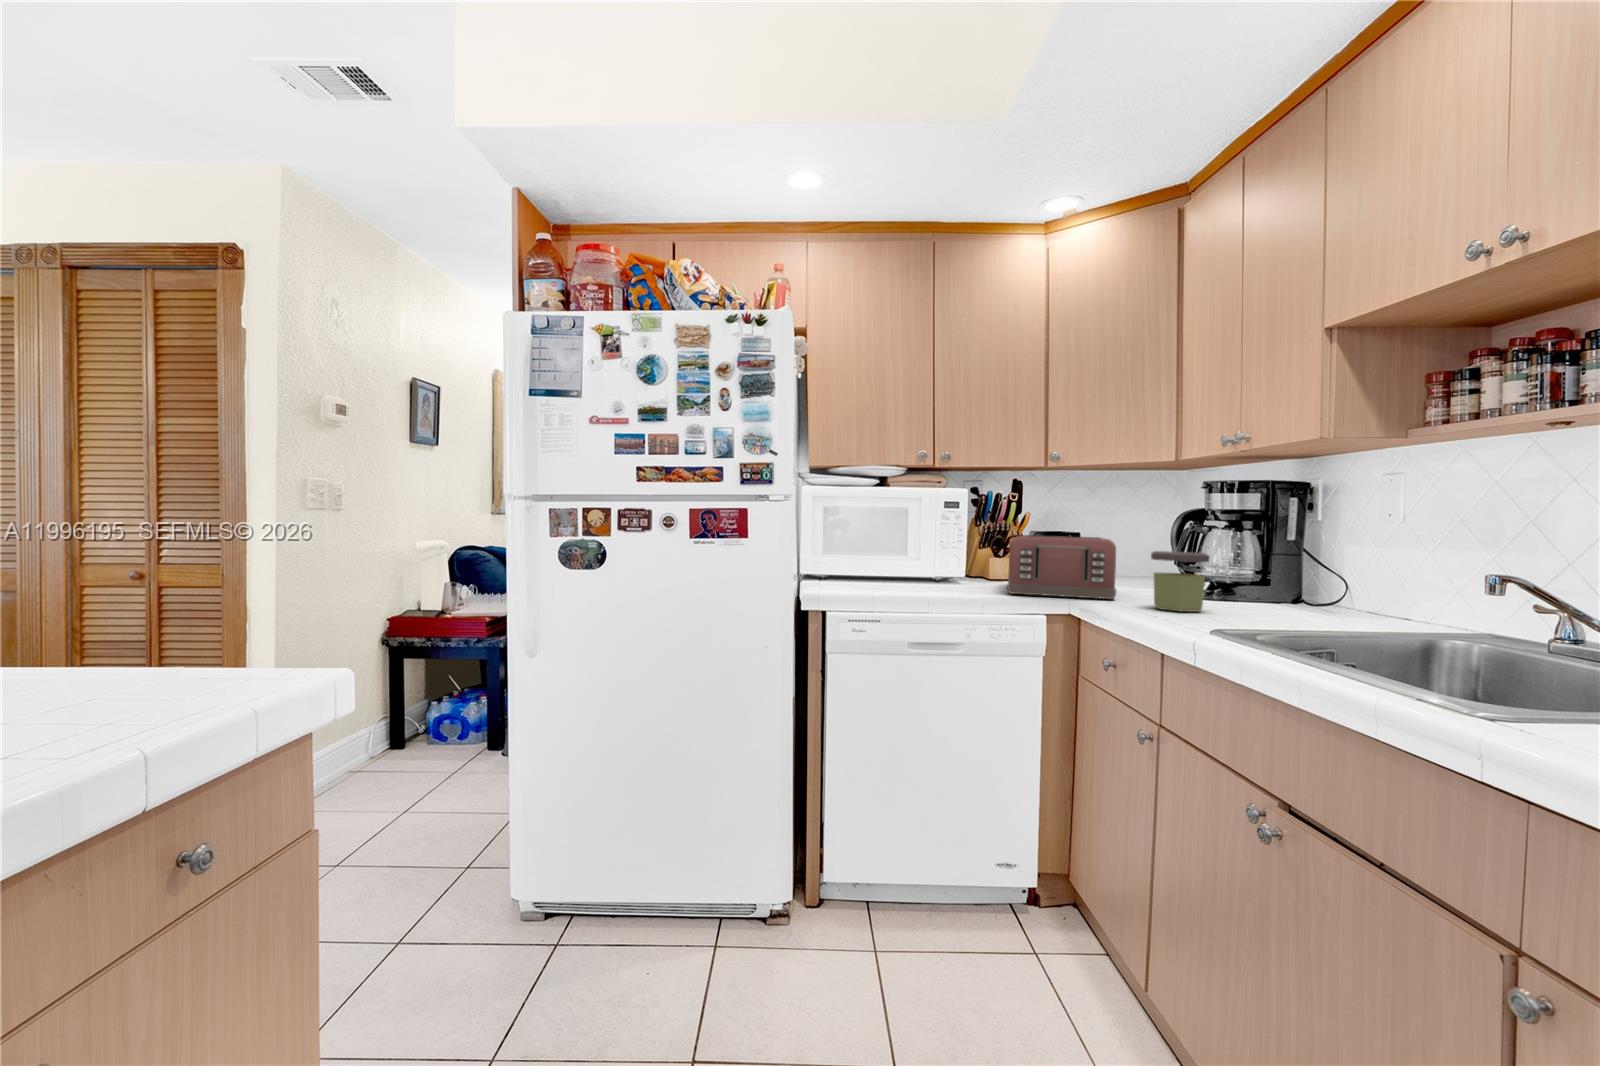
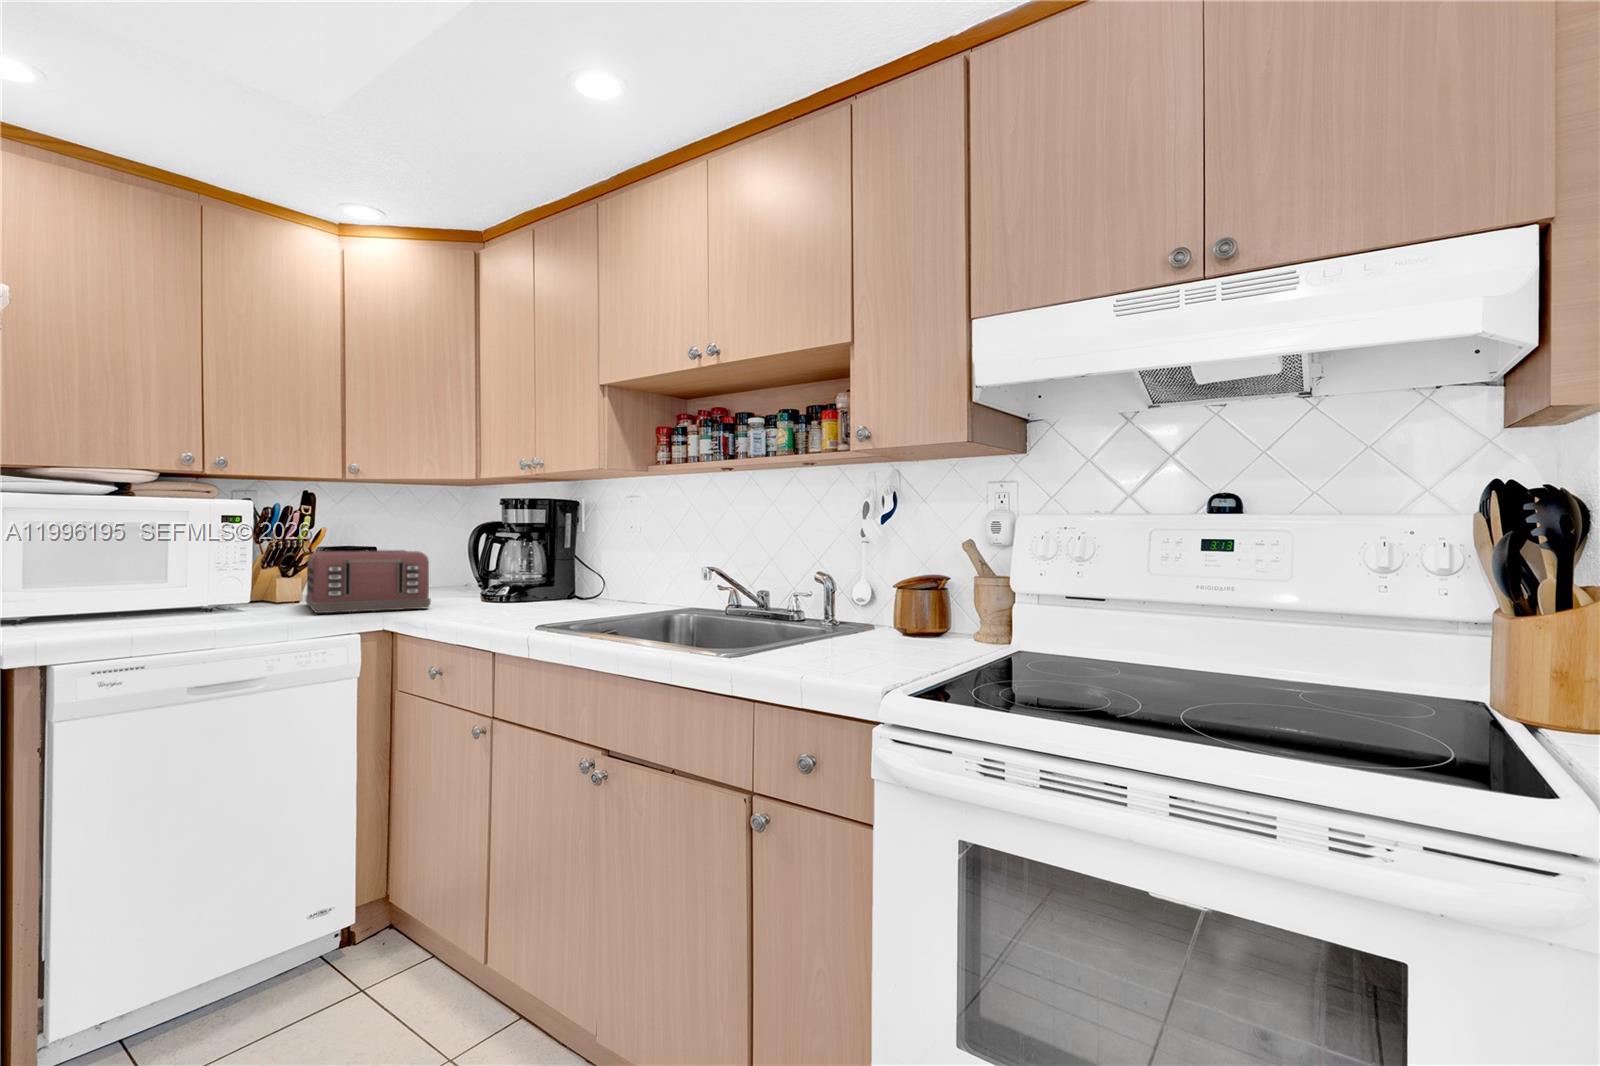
jar: present [1151,551,1209,612] -> none [465,561,516,613]

